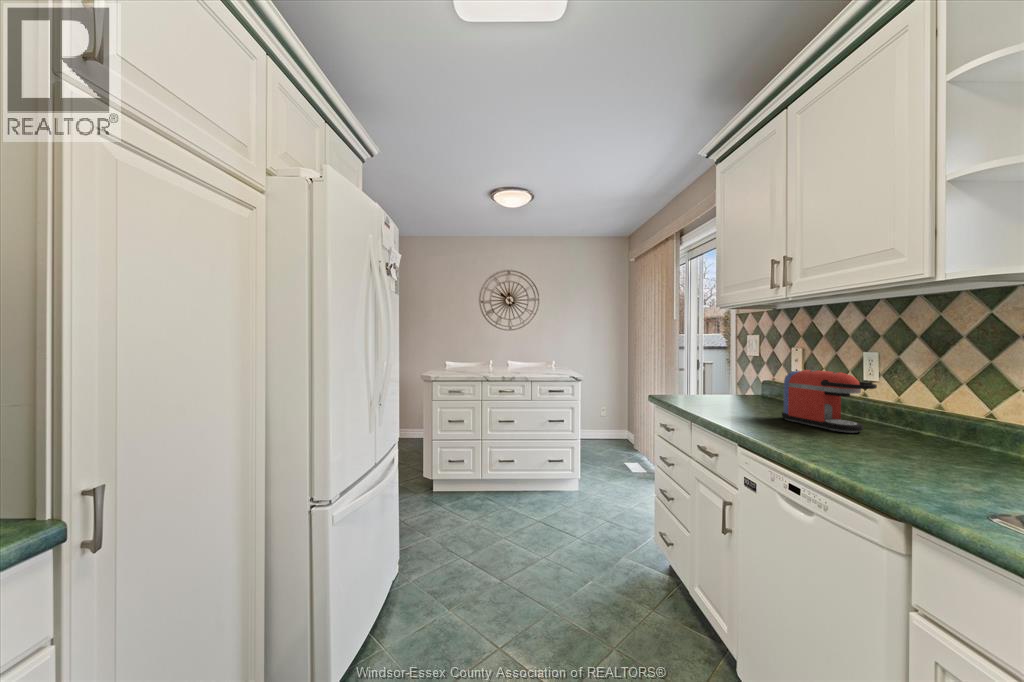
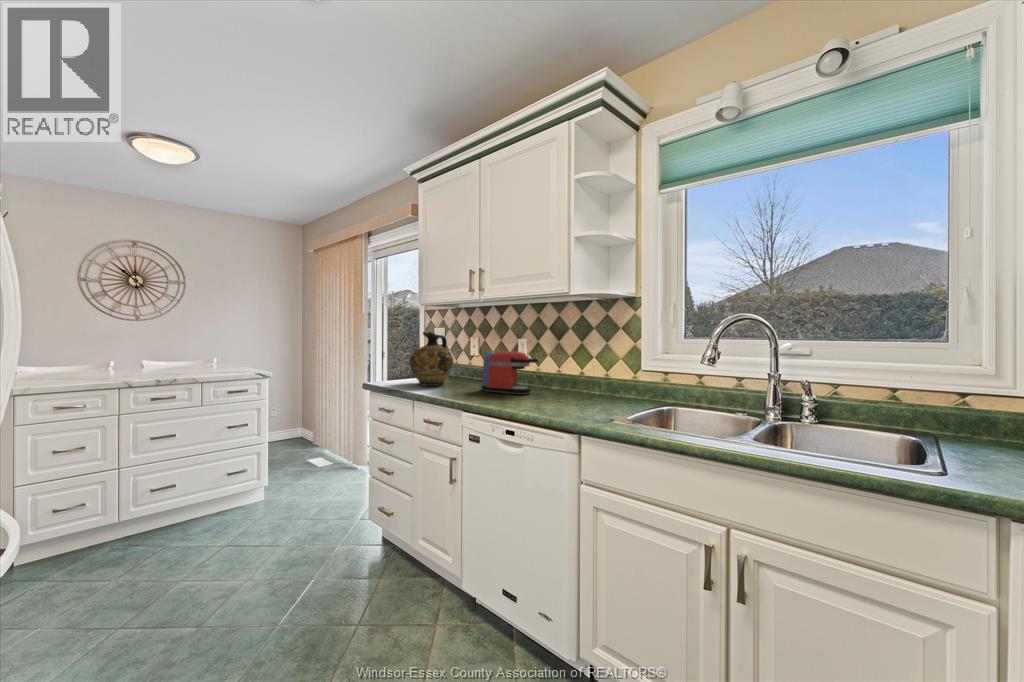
ceramic jug: none [696,343,751,405] -> present [410,332,454,386]

